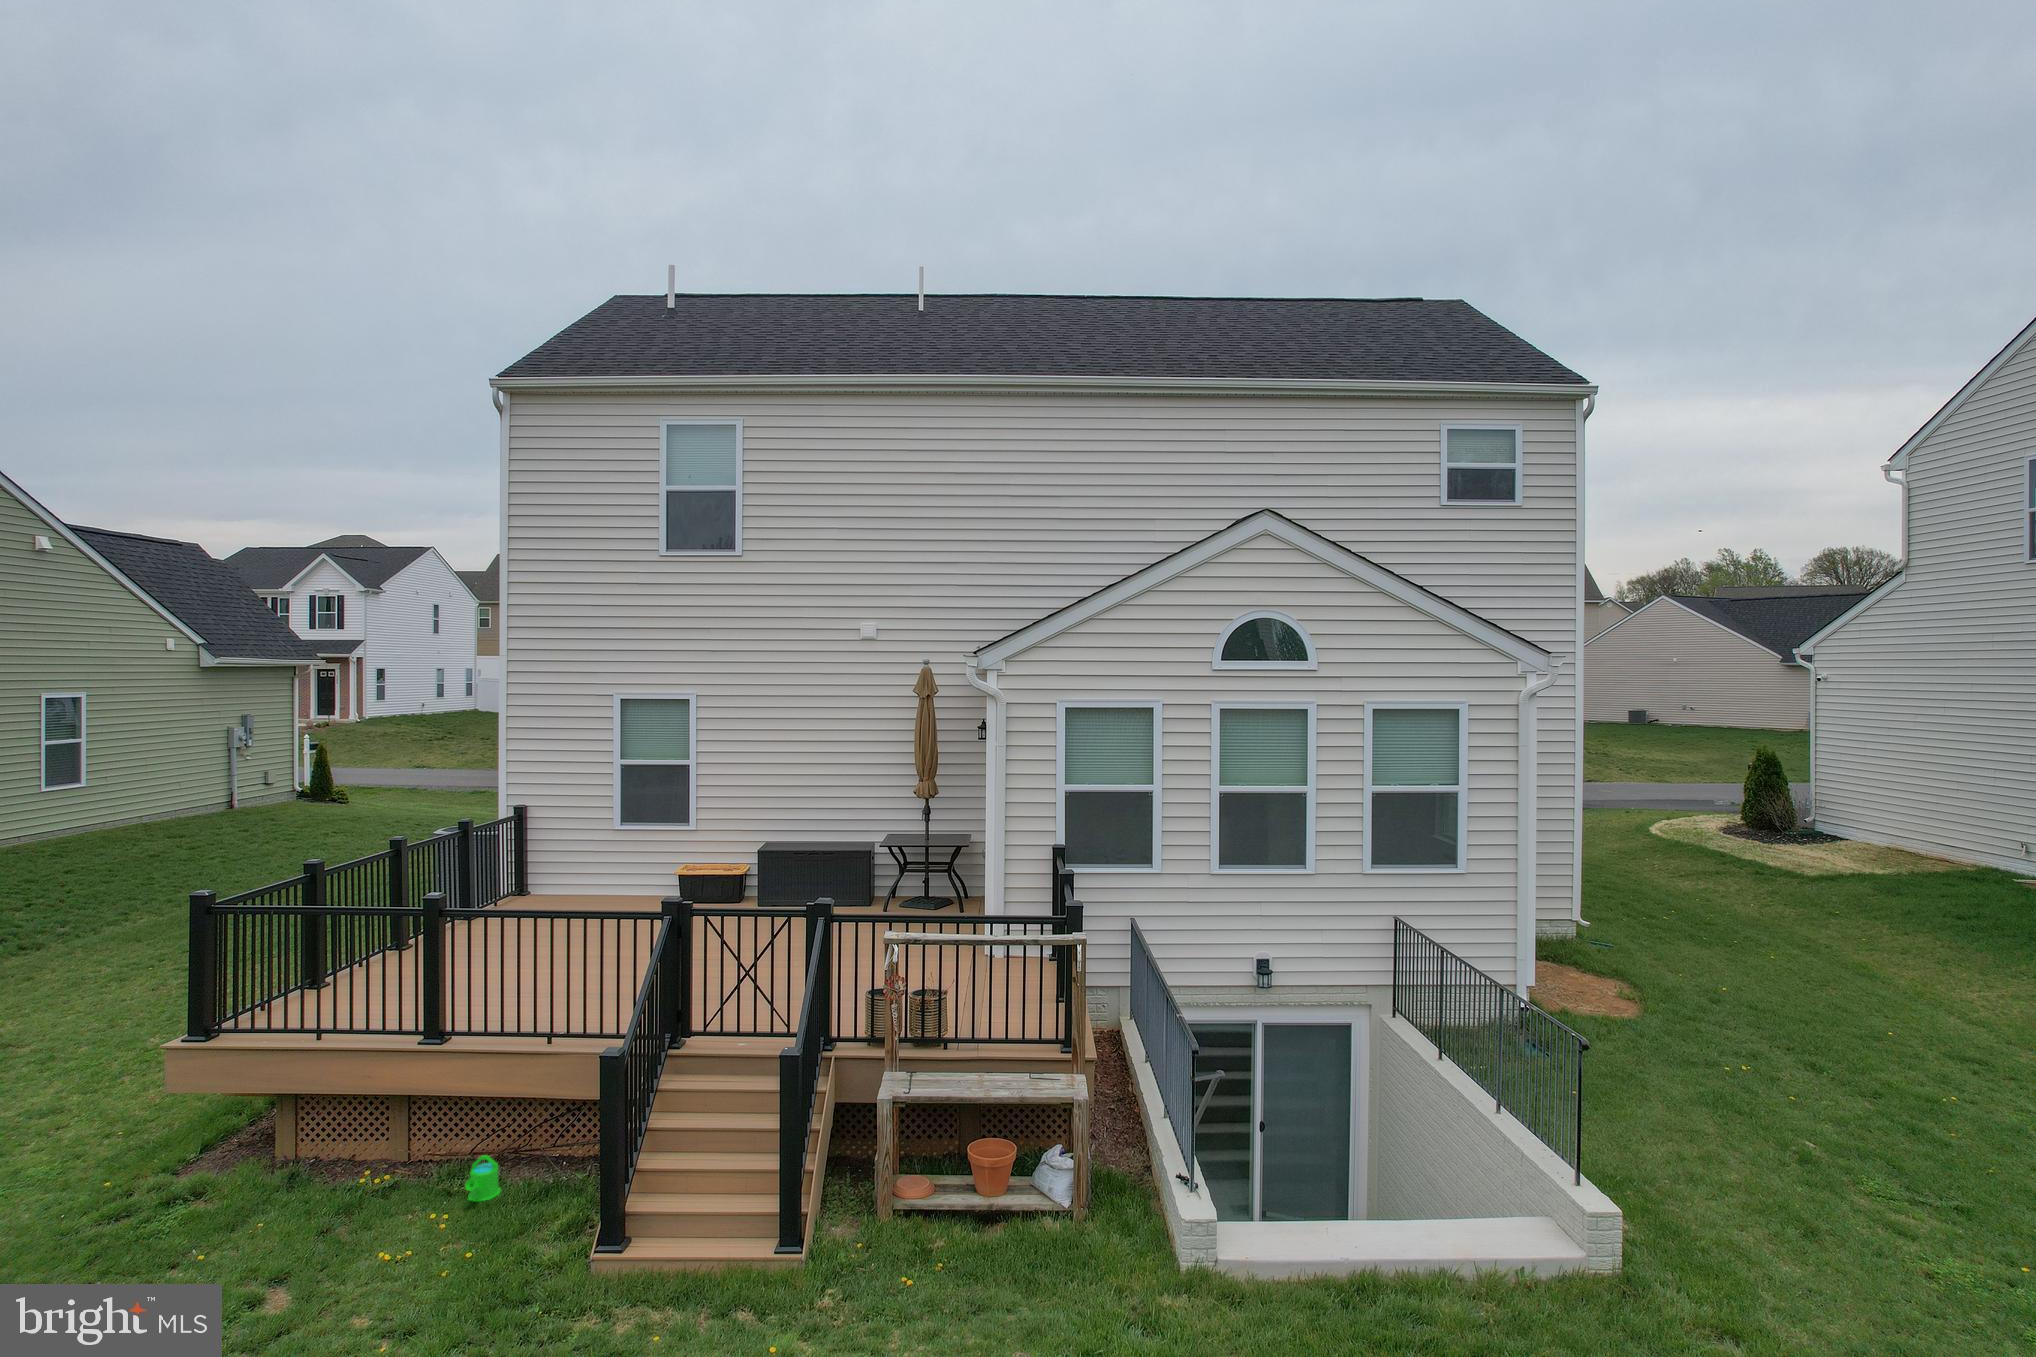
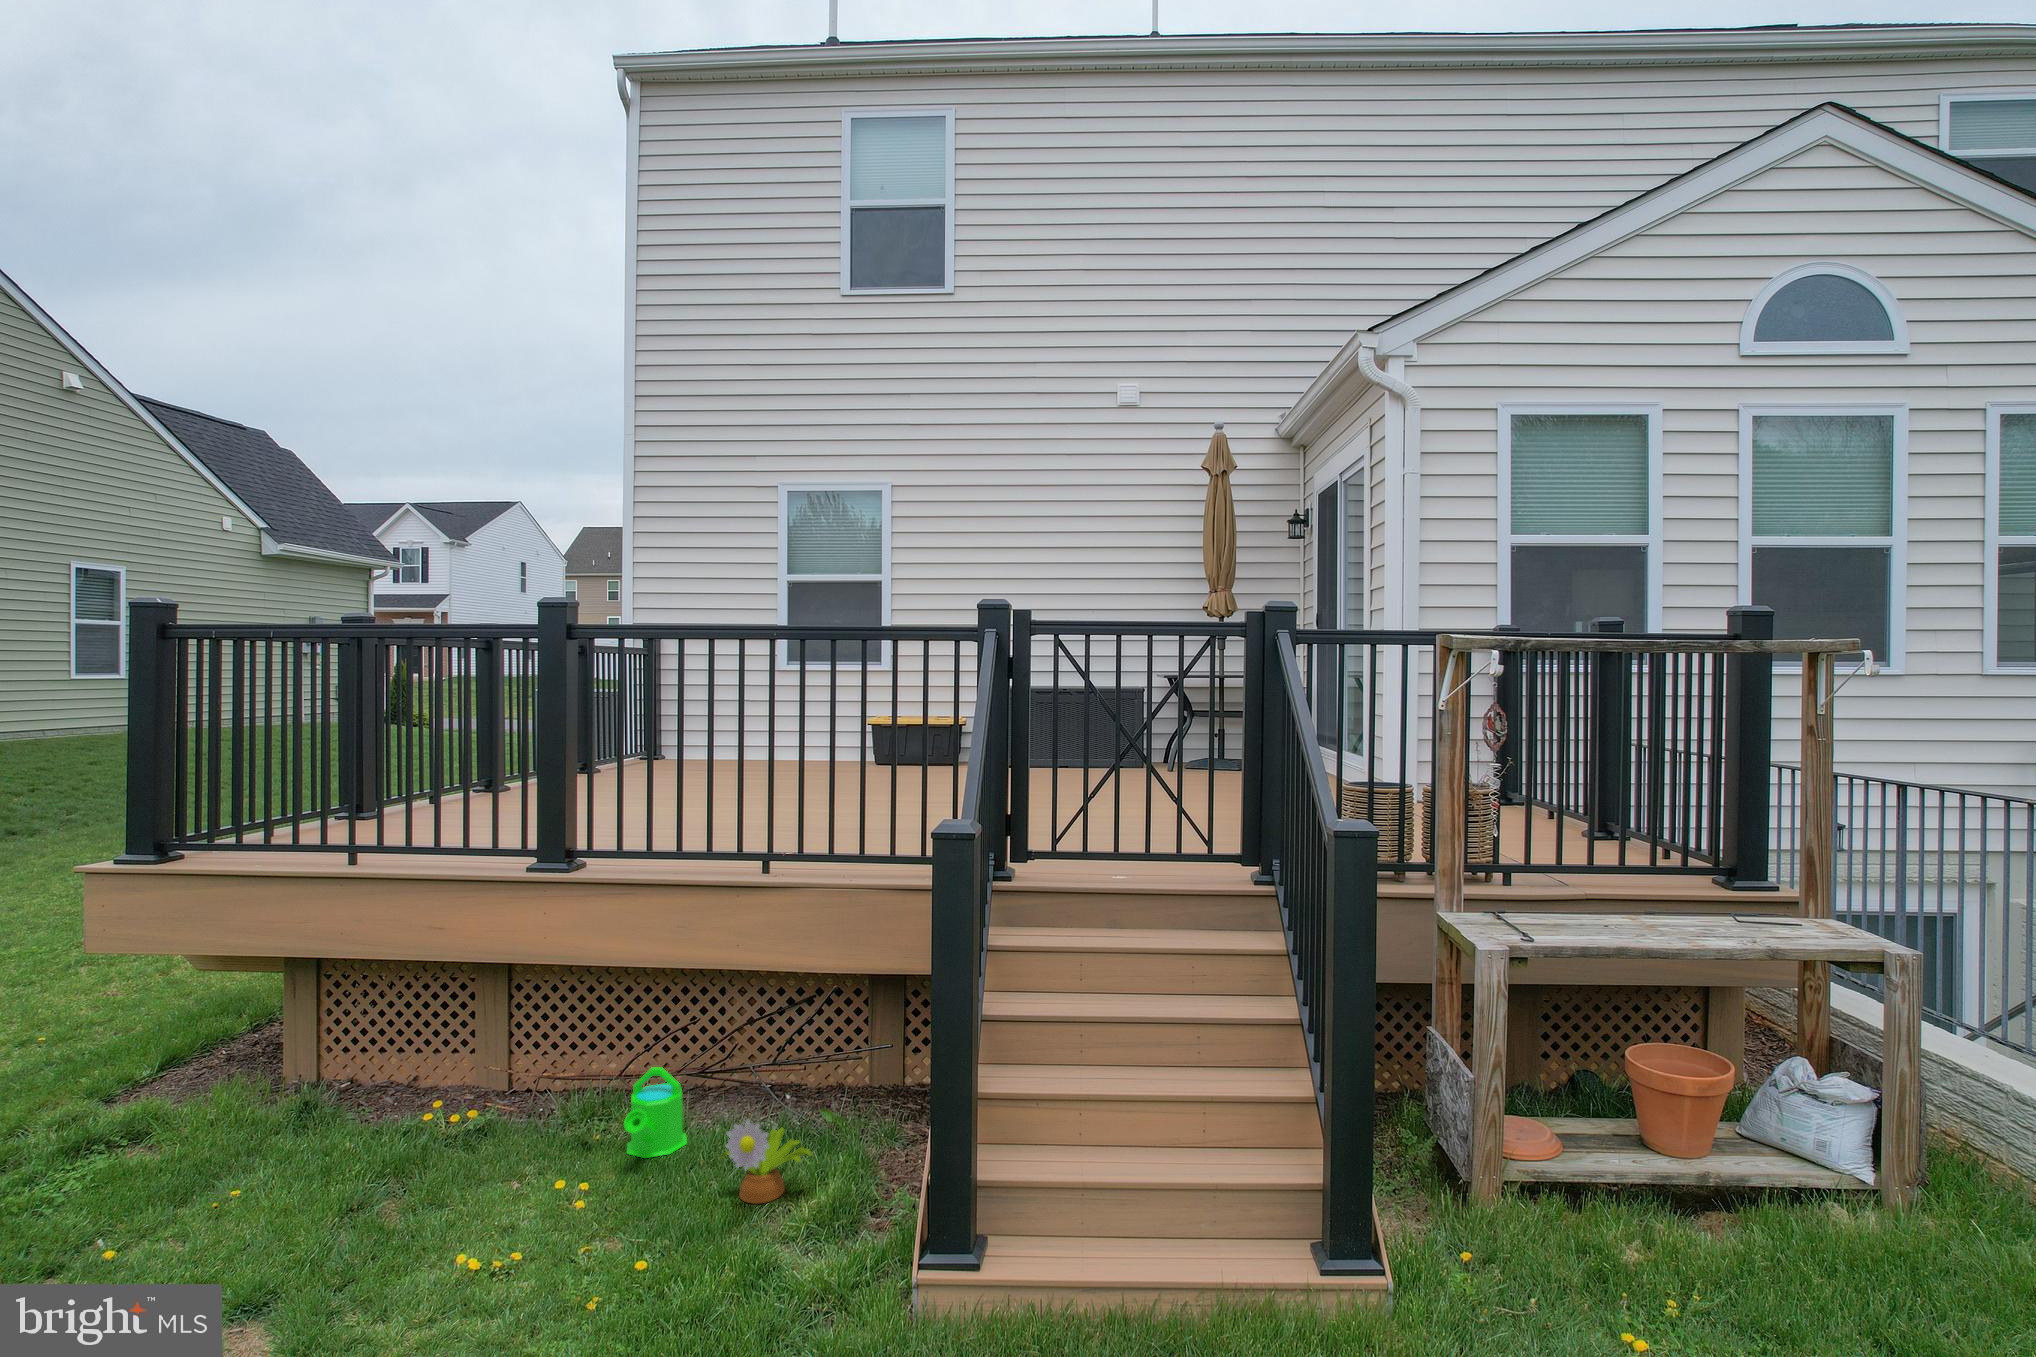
decorative plant: none [509,1184,558,1224] -> present [720,1119,812,1204]

